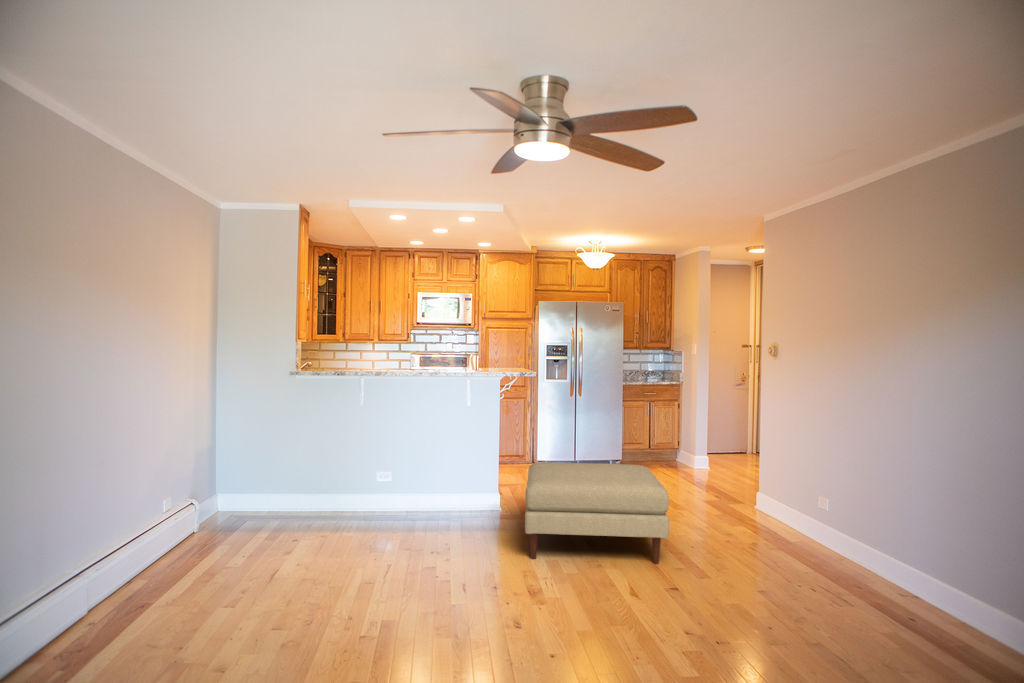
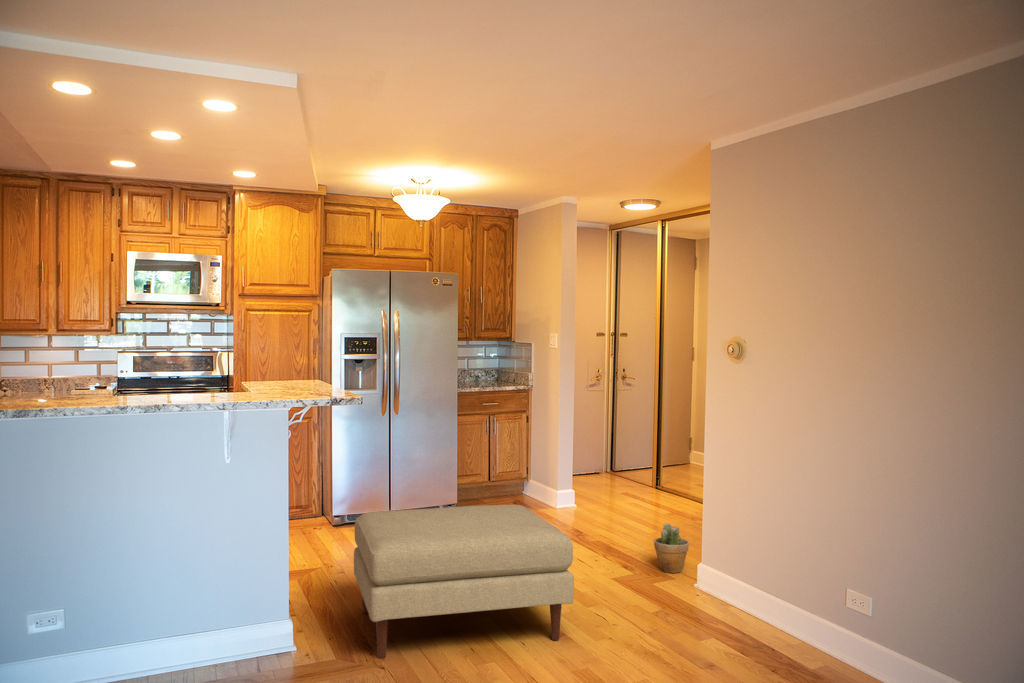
potted plant: none [754,489,783,527] -> present [654,524,689,573]

